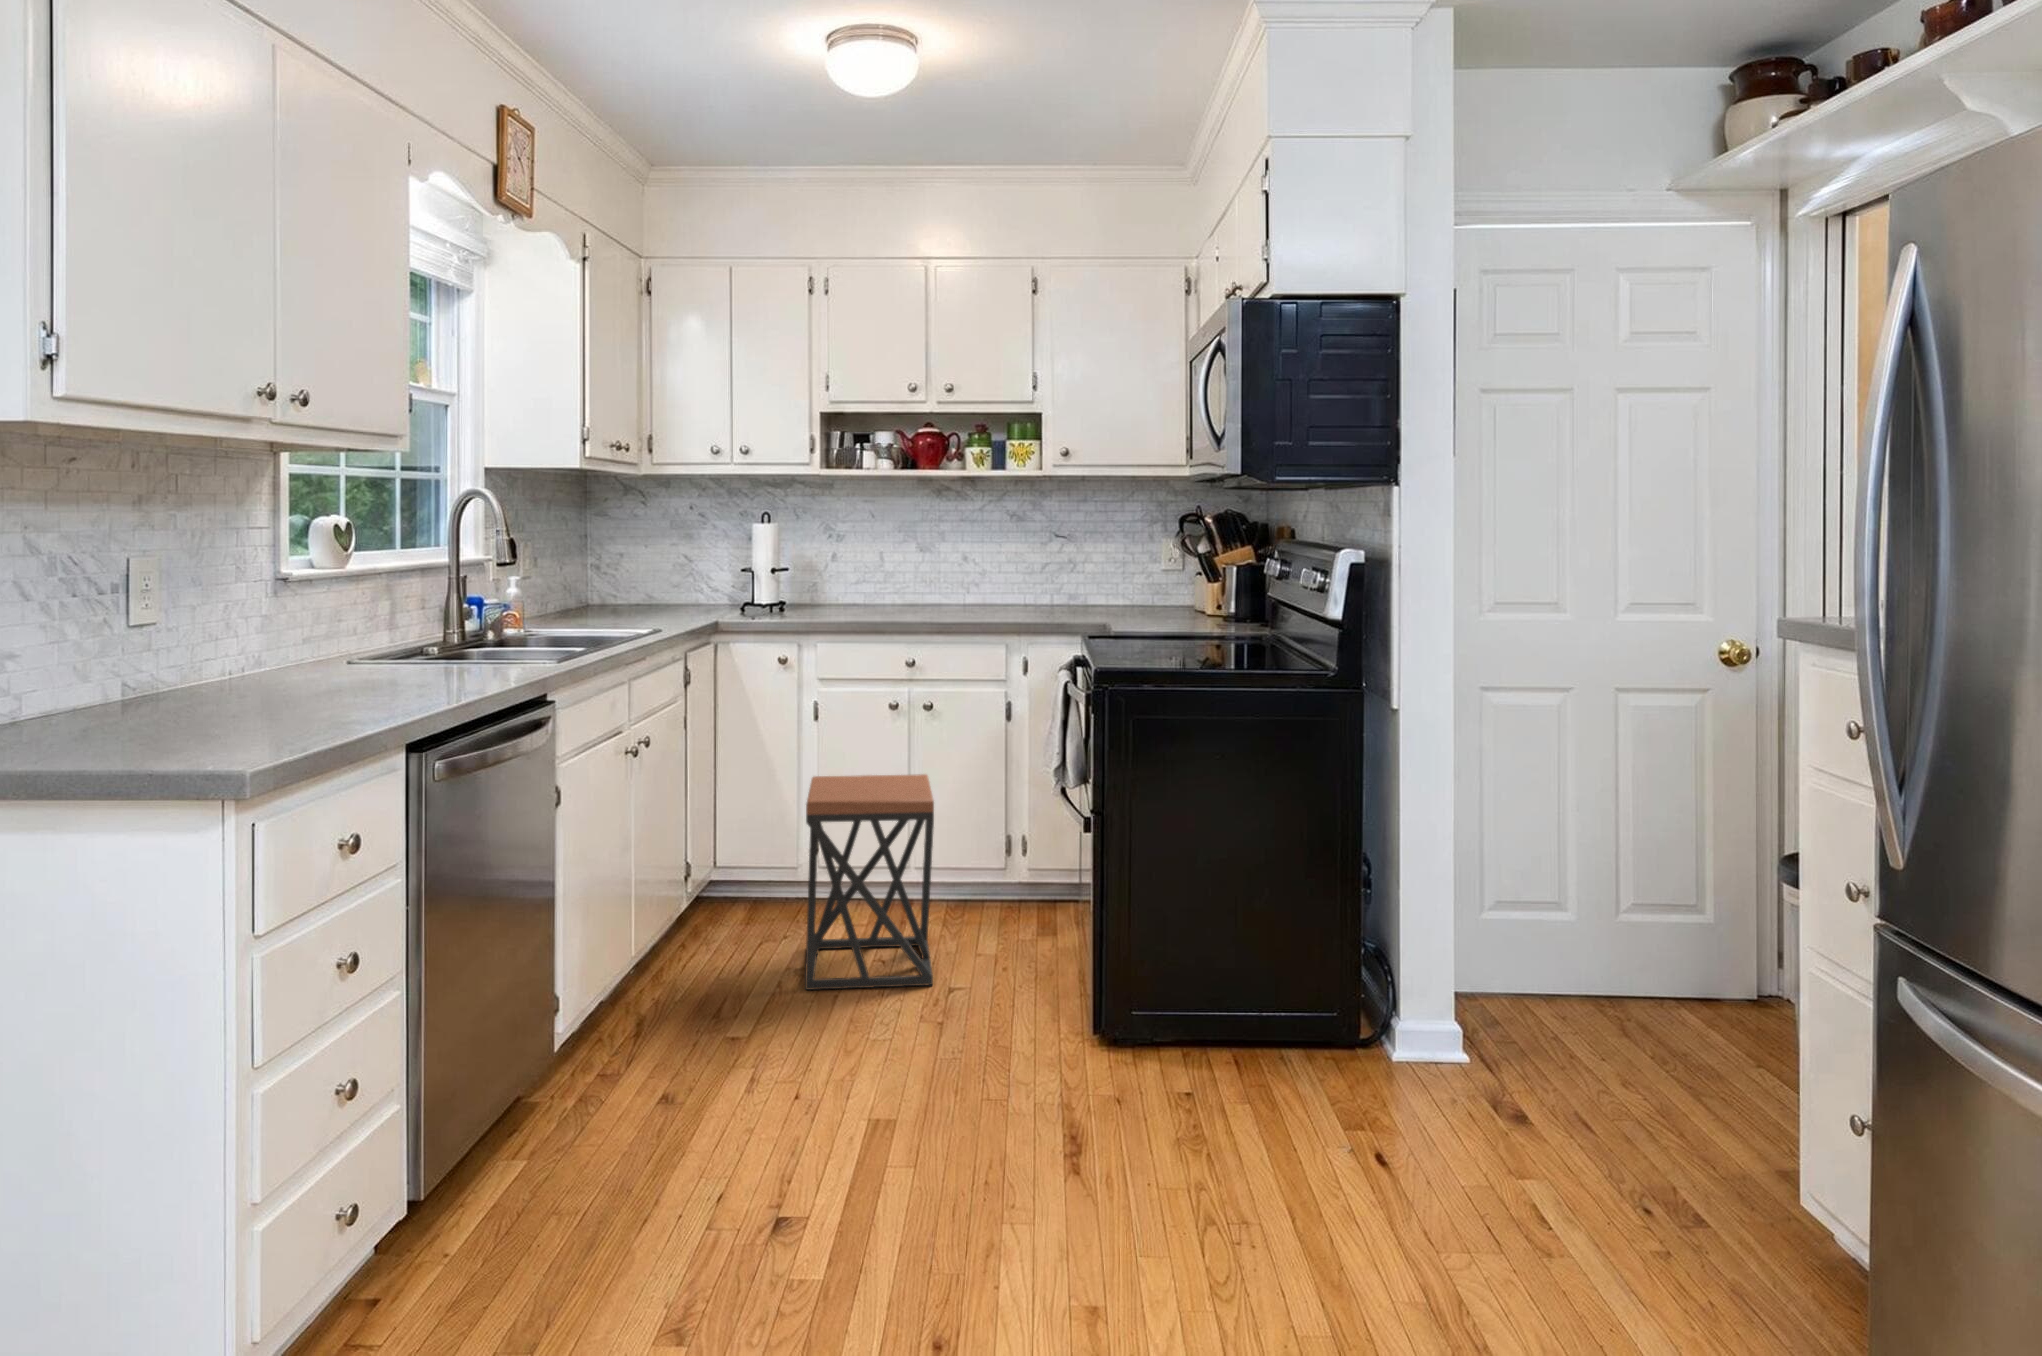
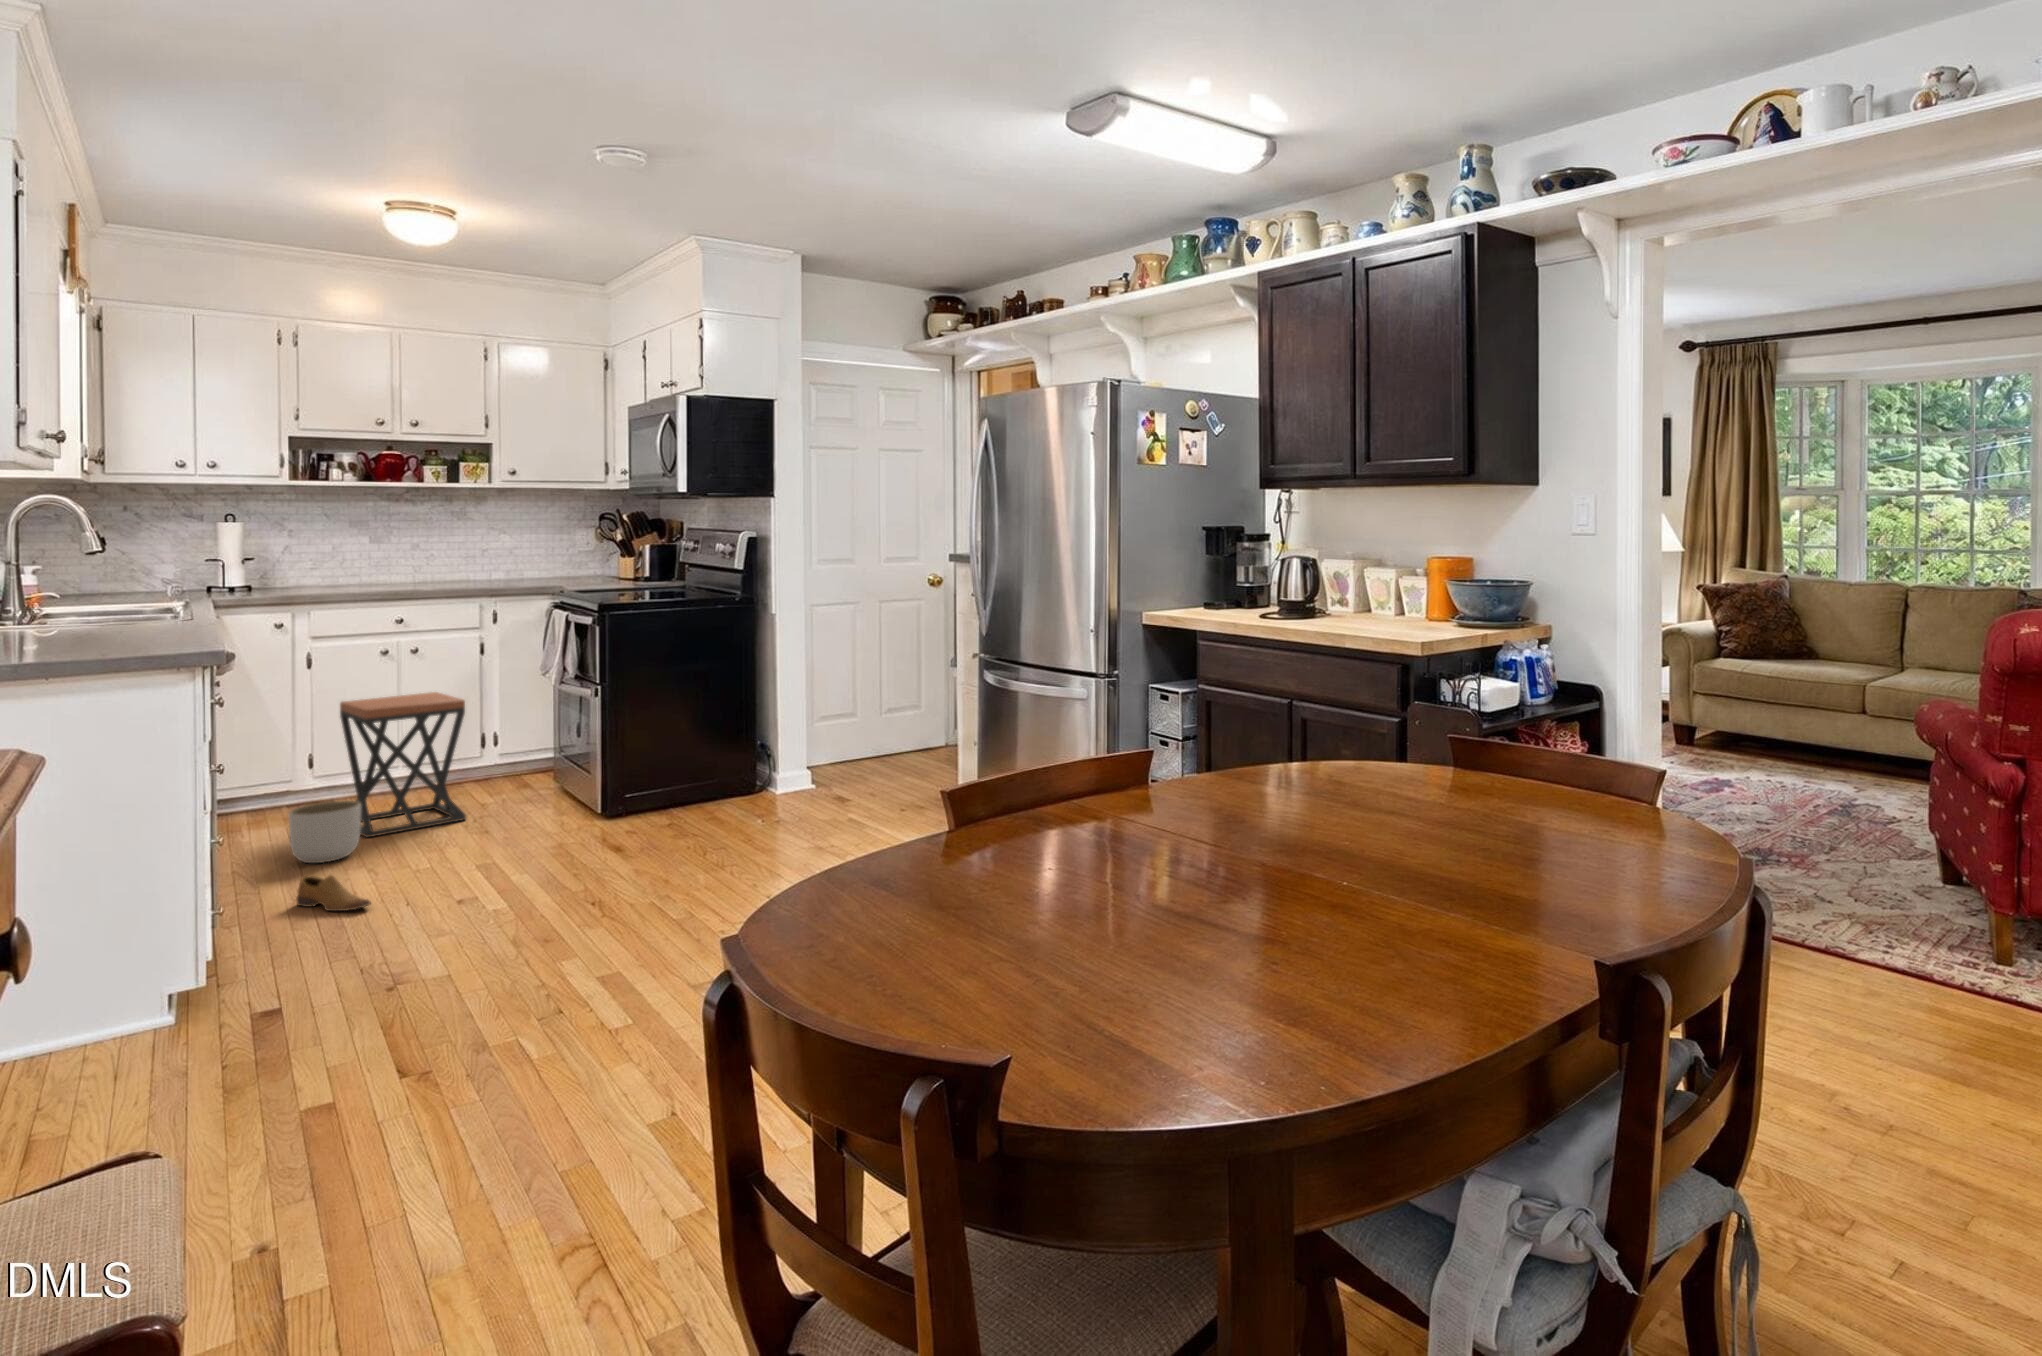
planter: none [686,936,772,1035] -> present [289,800,361,863]
shoe: none [596,1095,656,1195] -> present [296,875,371,911]

